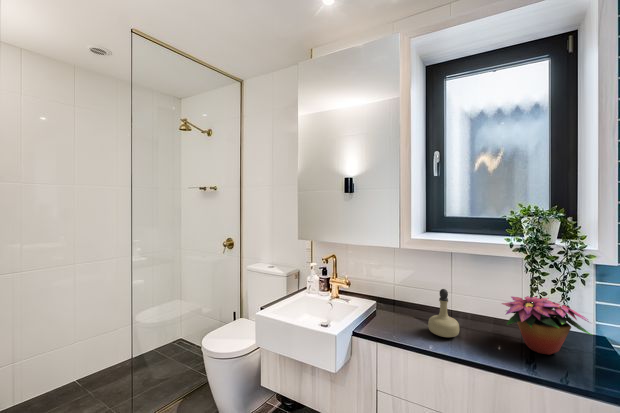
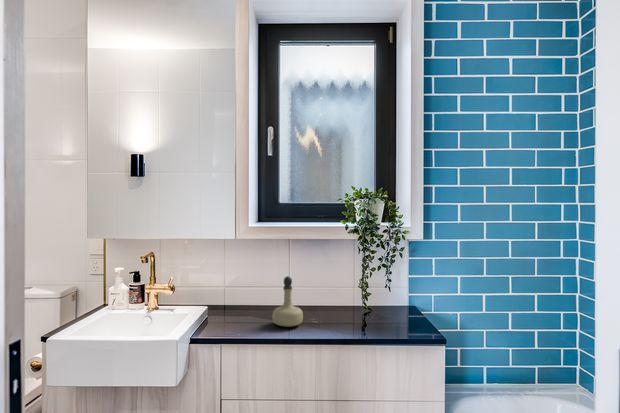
flower arrangement: present [502,296,592,355] -> none [337,272,409,324]

